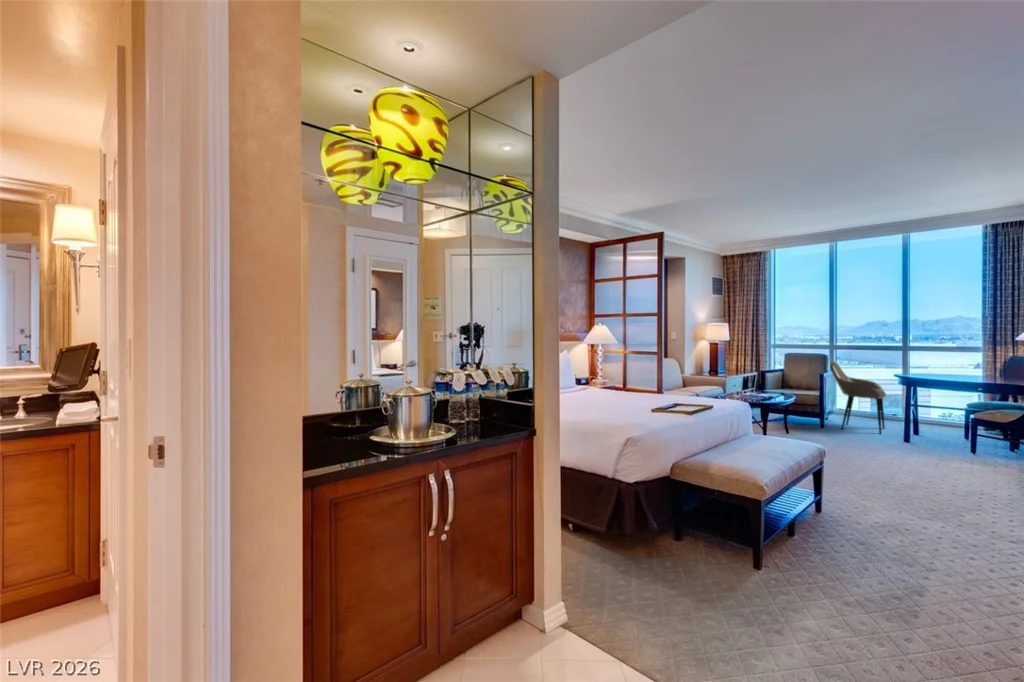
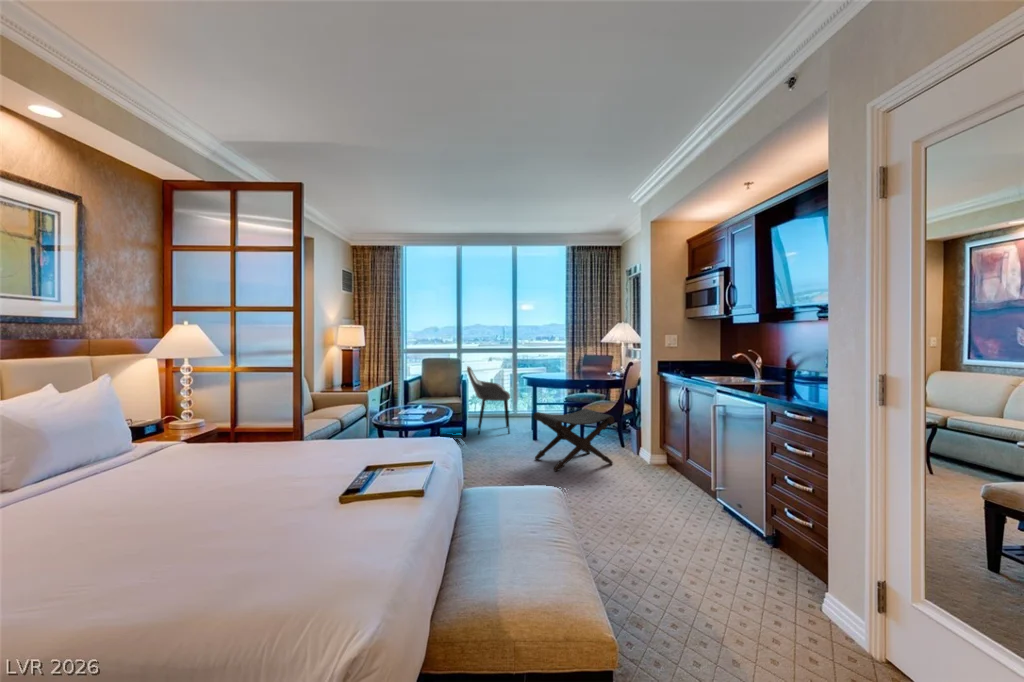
footstool: none [889,408,1002,476] -> present [534,409,614,471]

